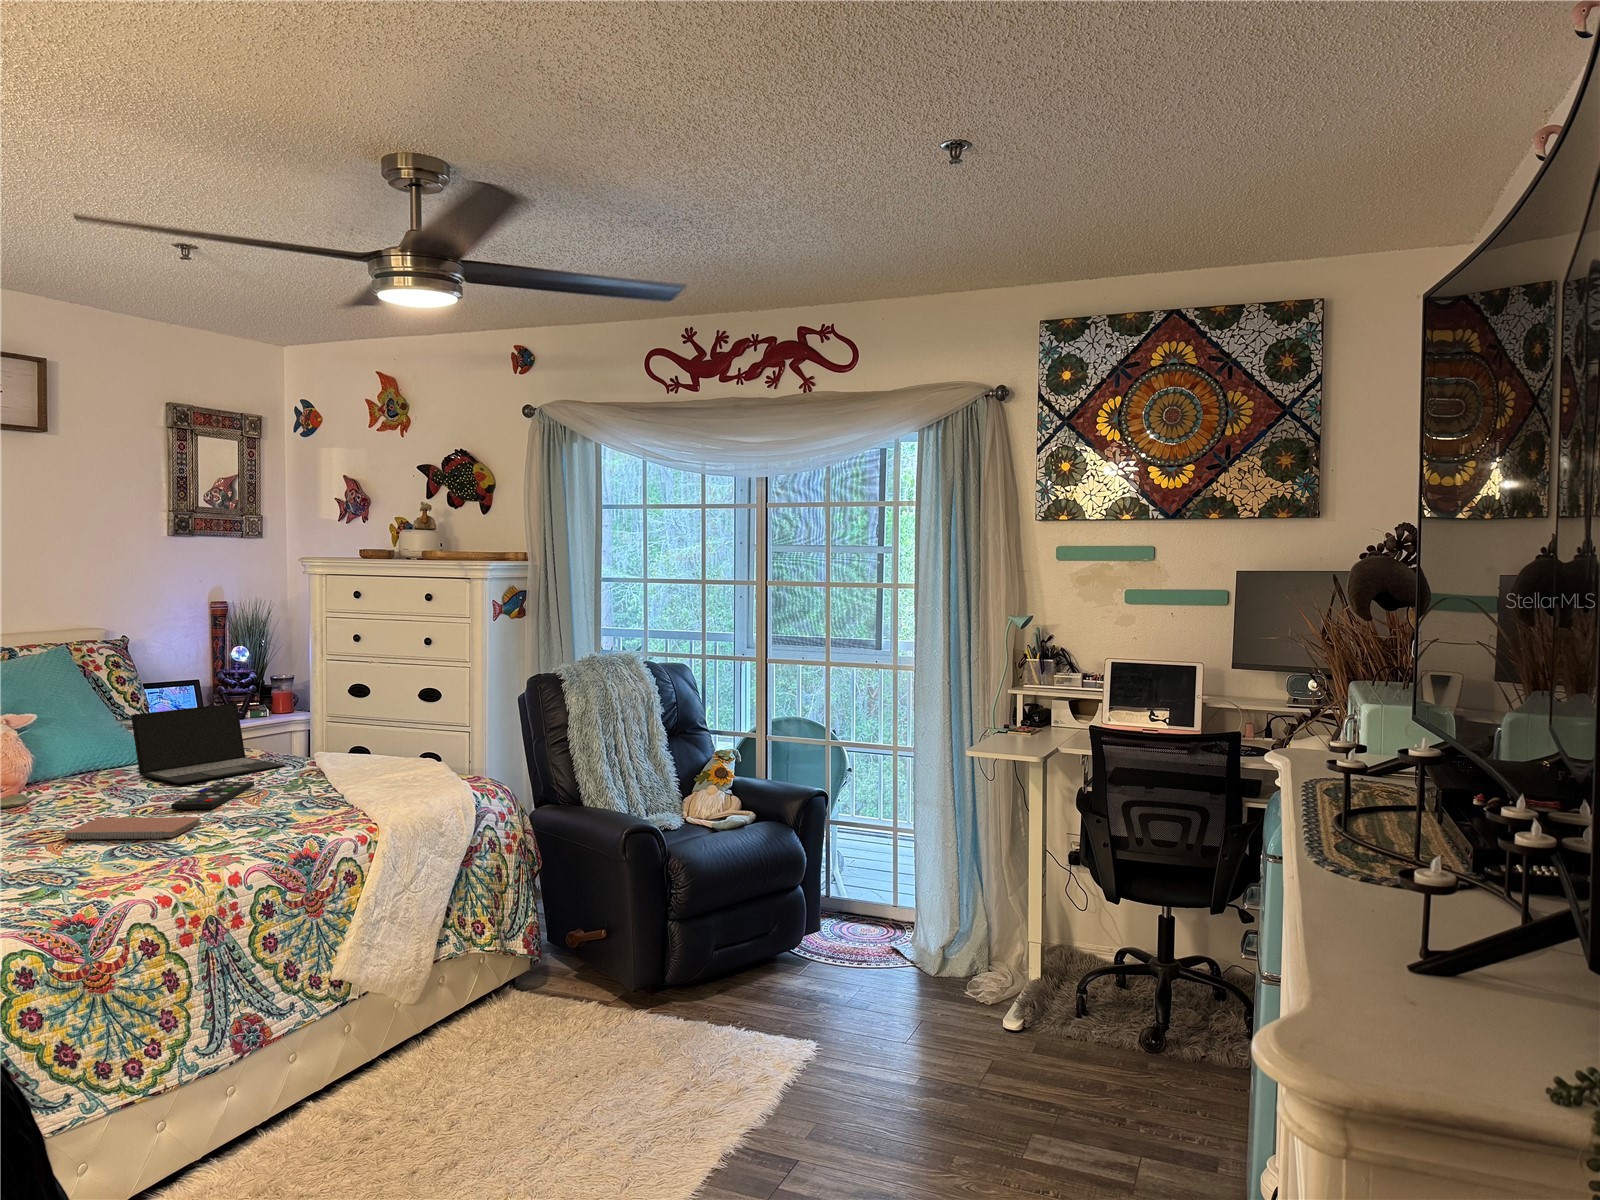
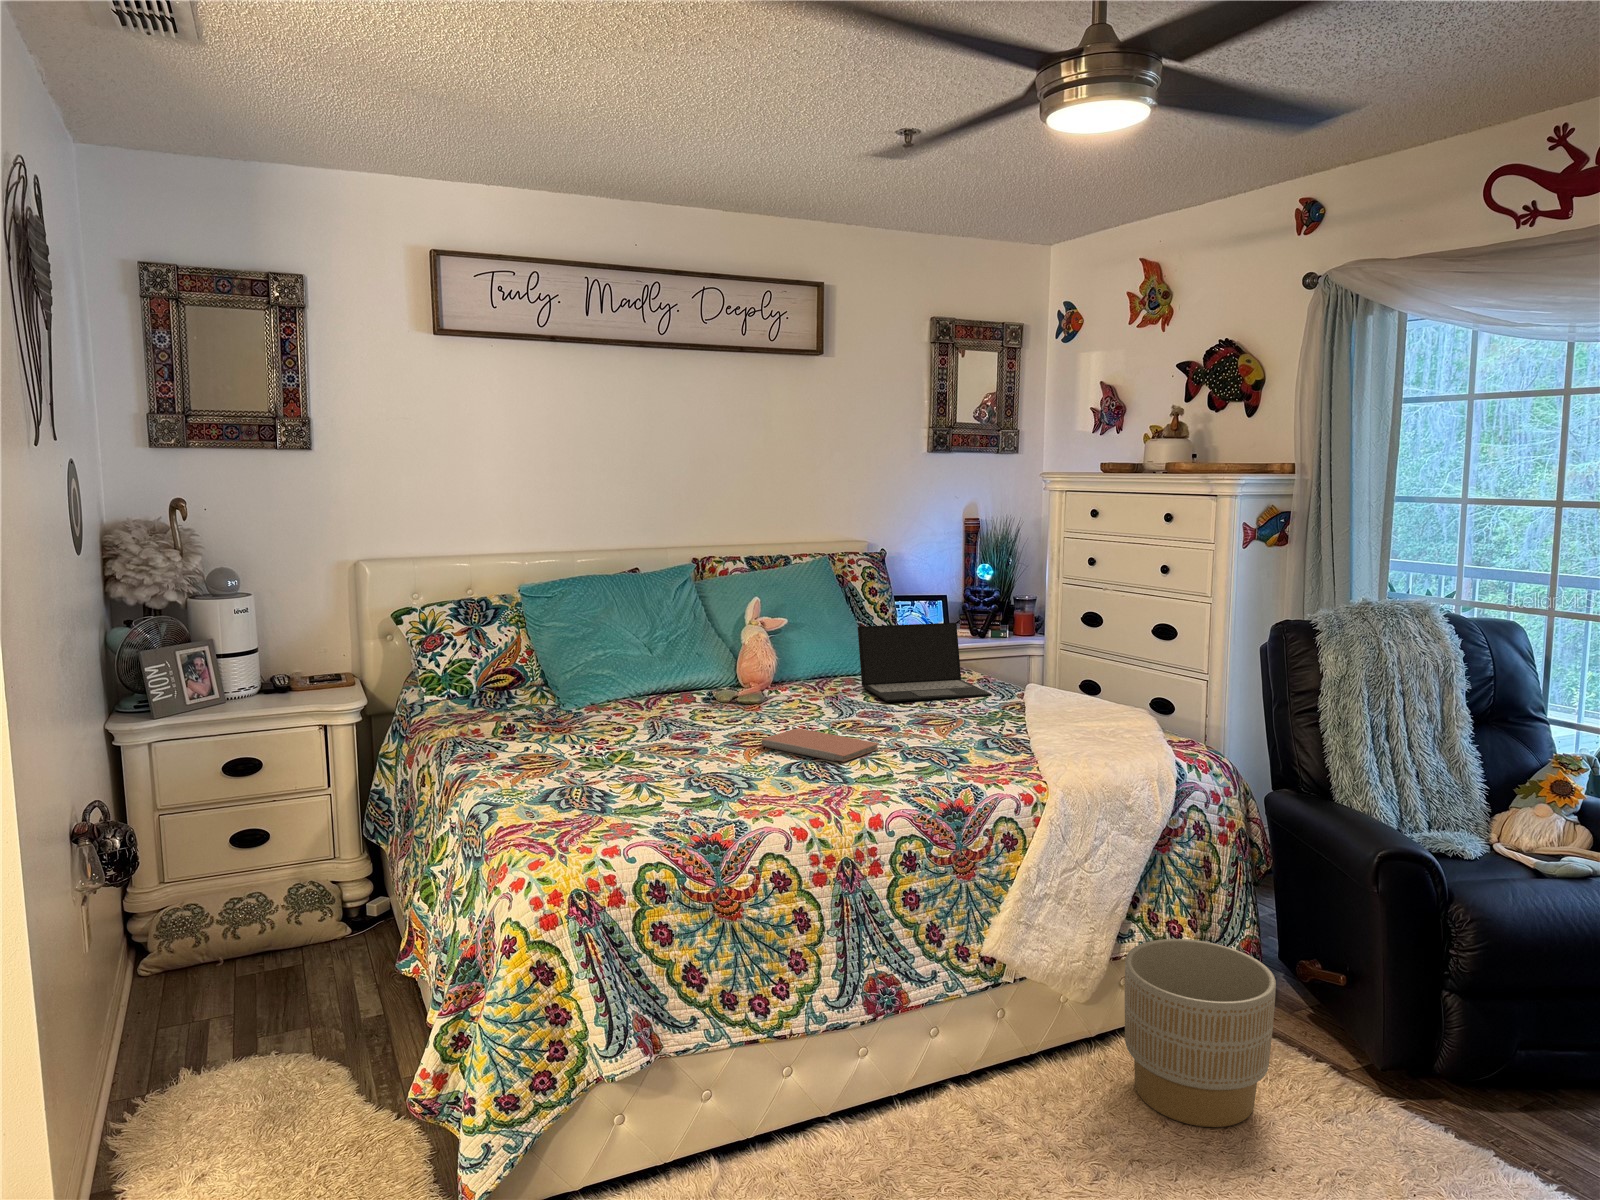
remote control: present [171,781,254,809] -> none [863,704,951,734]
planter: none [450,929,563,1070] -> present [1125,939,1276,1127]

